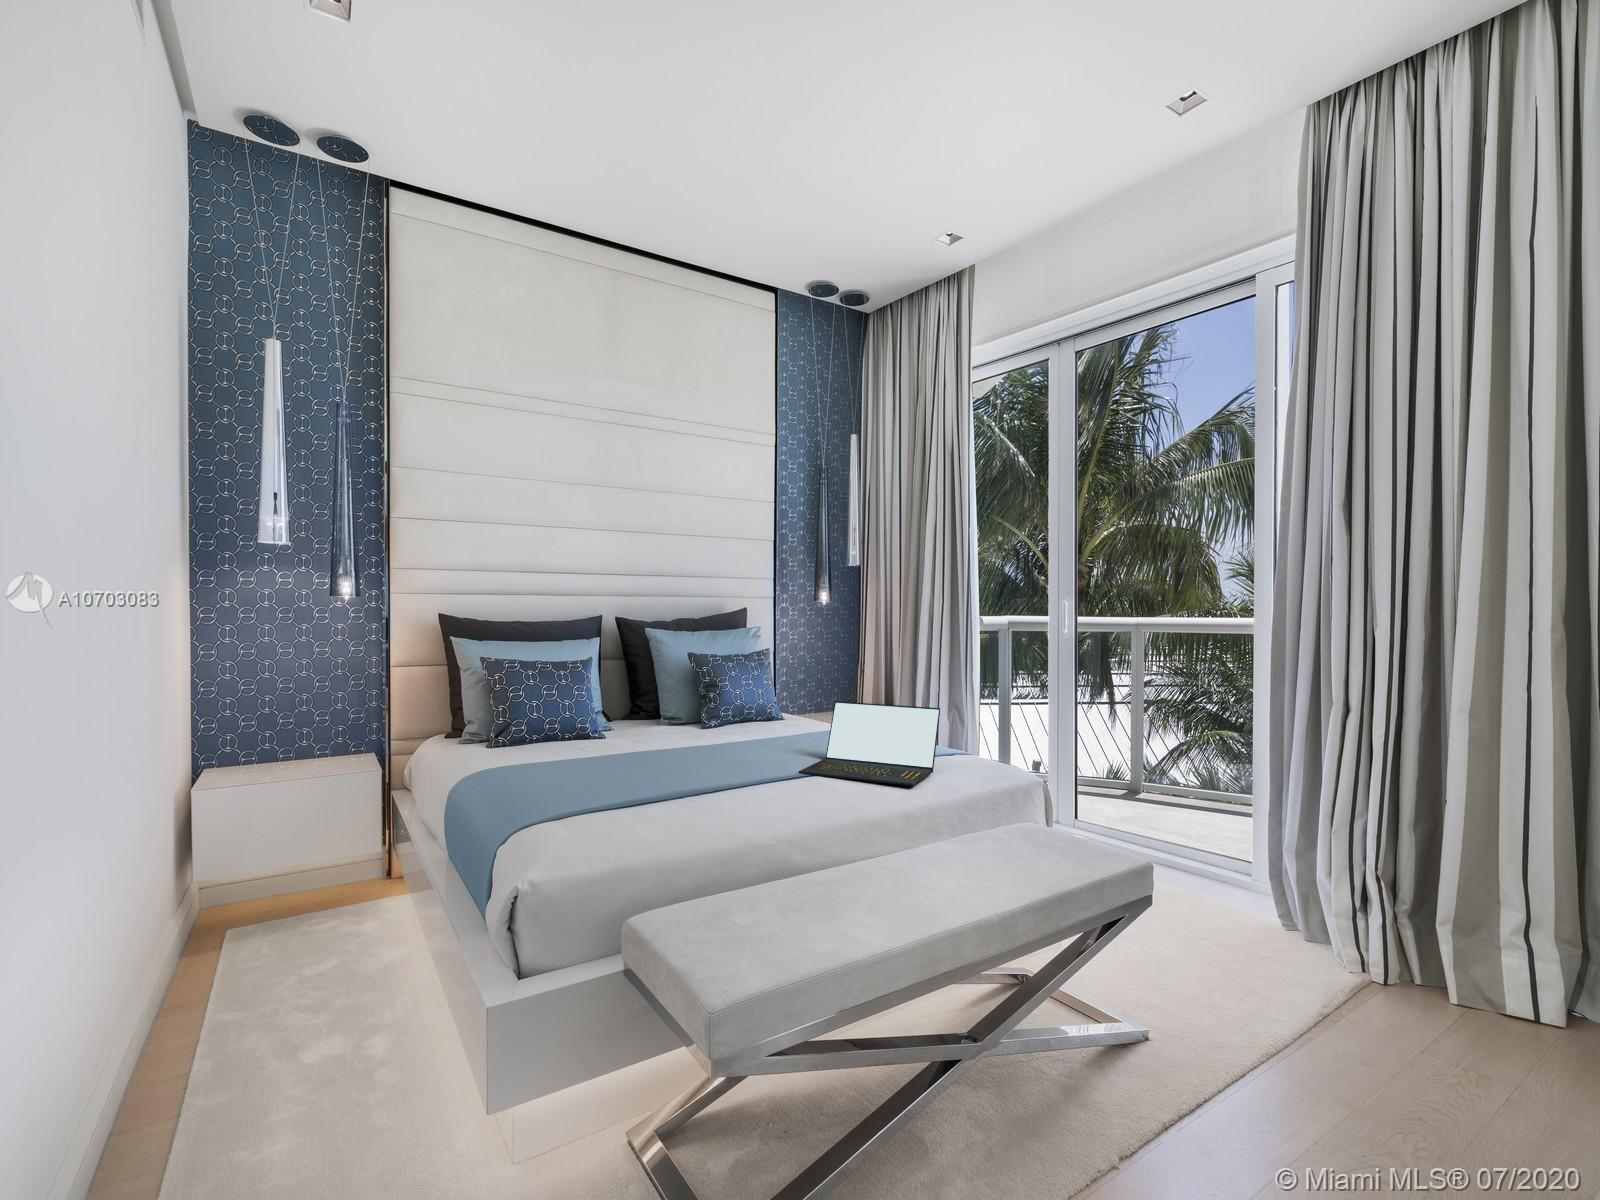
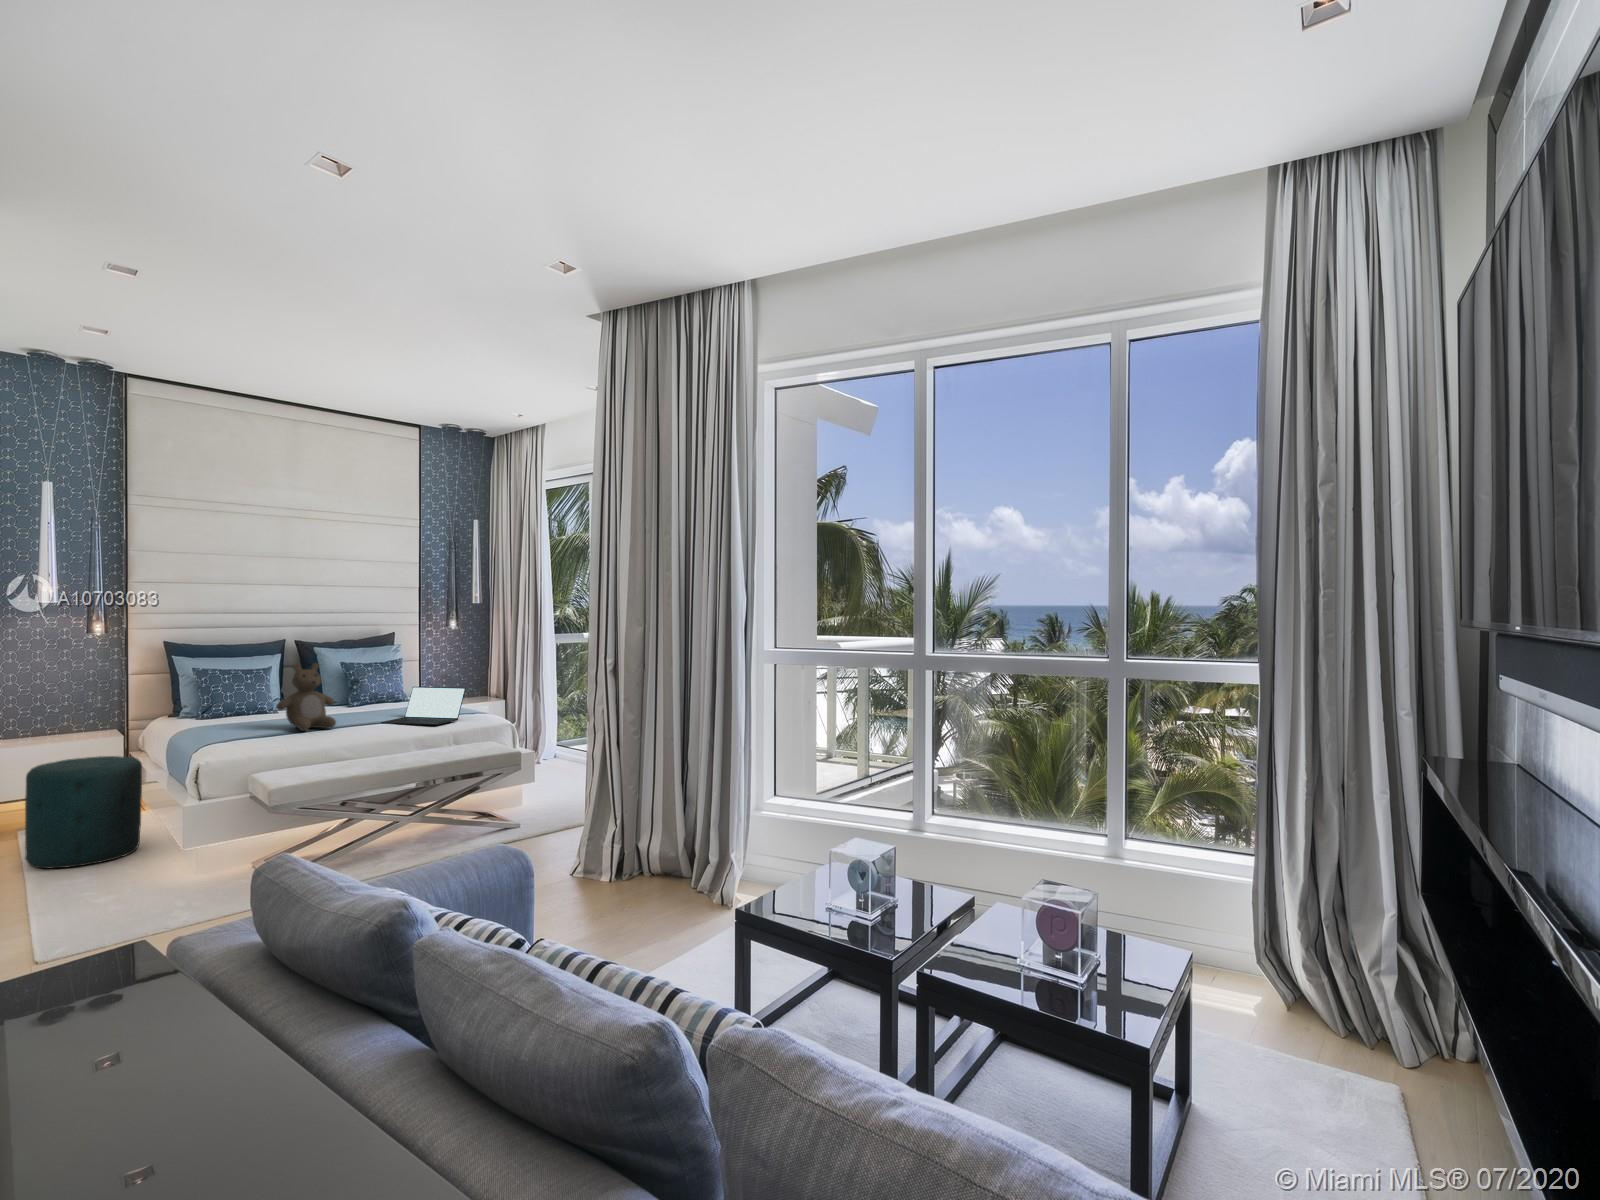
teddy bear: none [627,654,733,793] -> present [276,663,336,731]
ottoman: none [176,826,393,1086] -> present [25,756,142,868]

